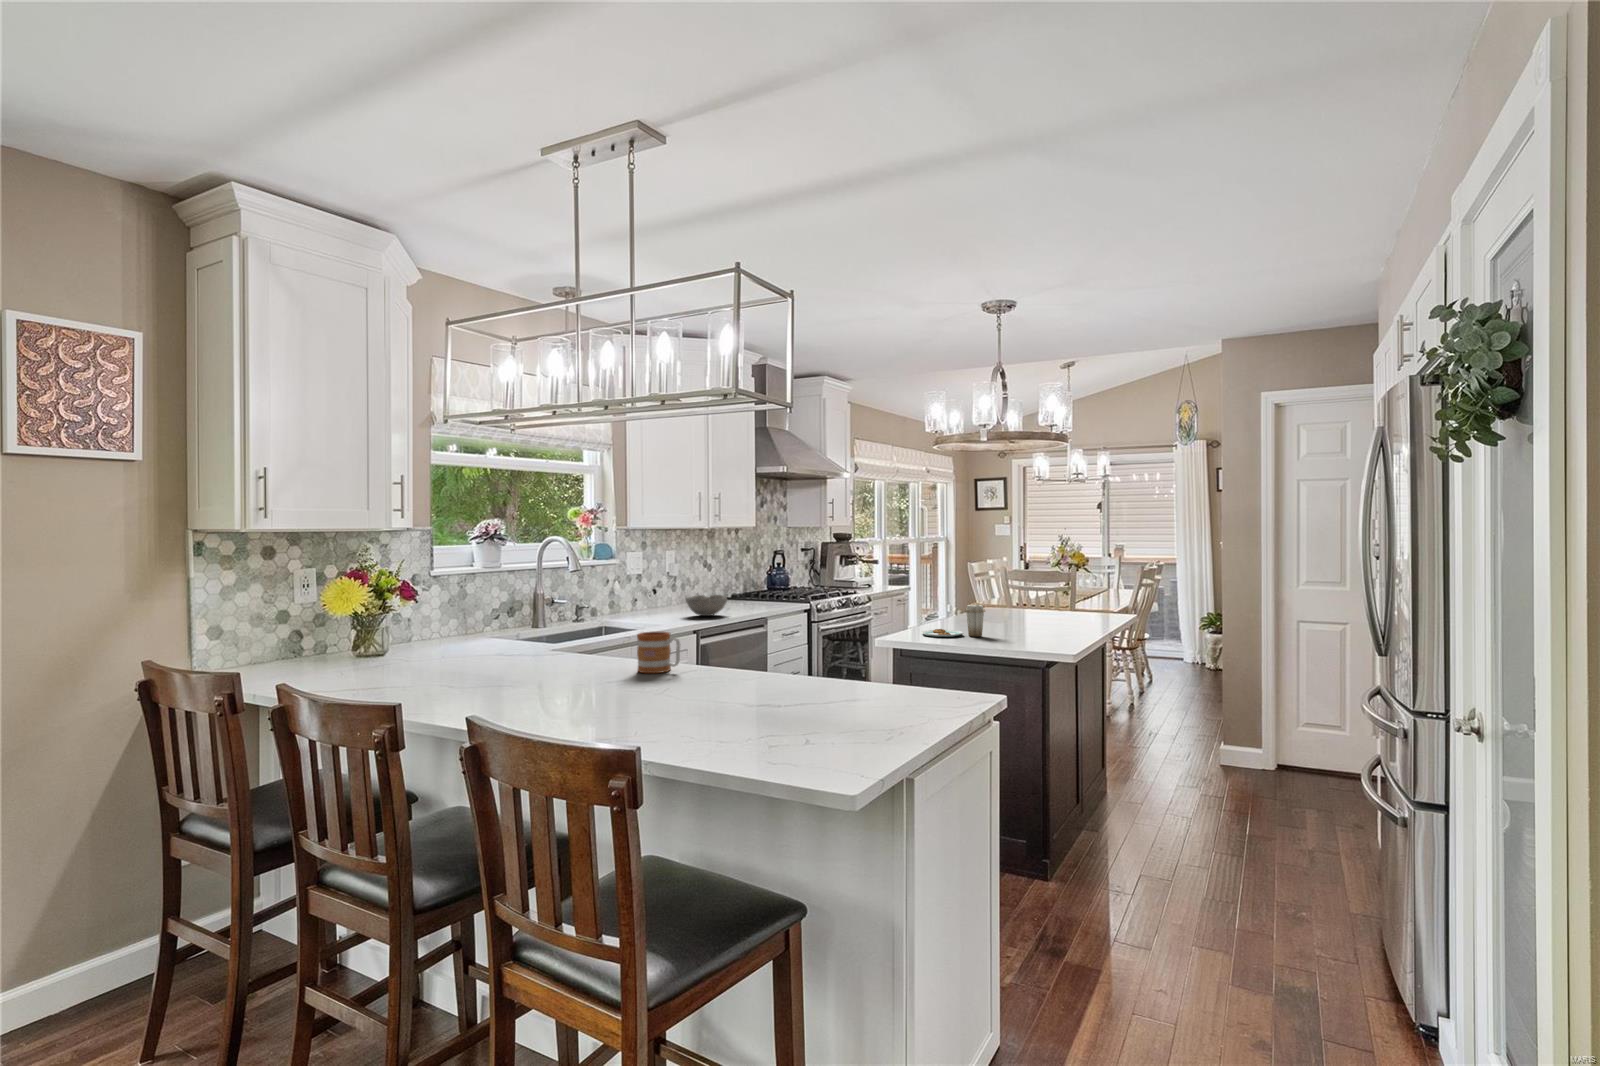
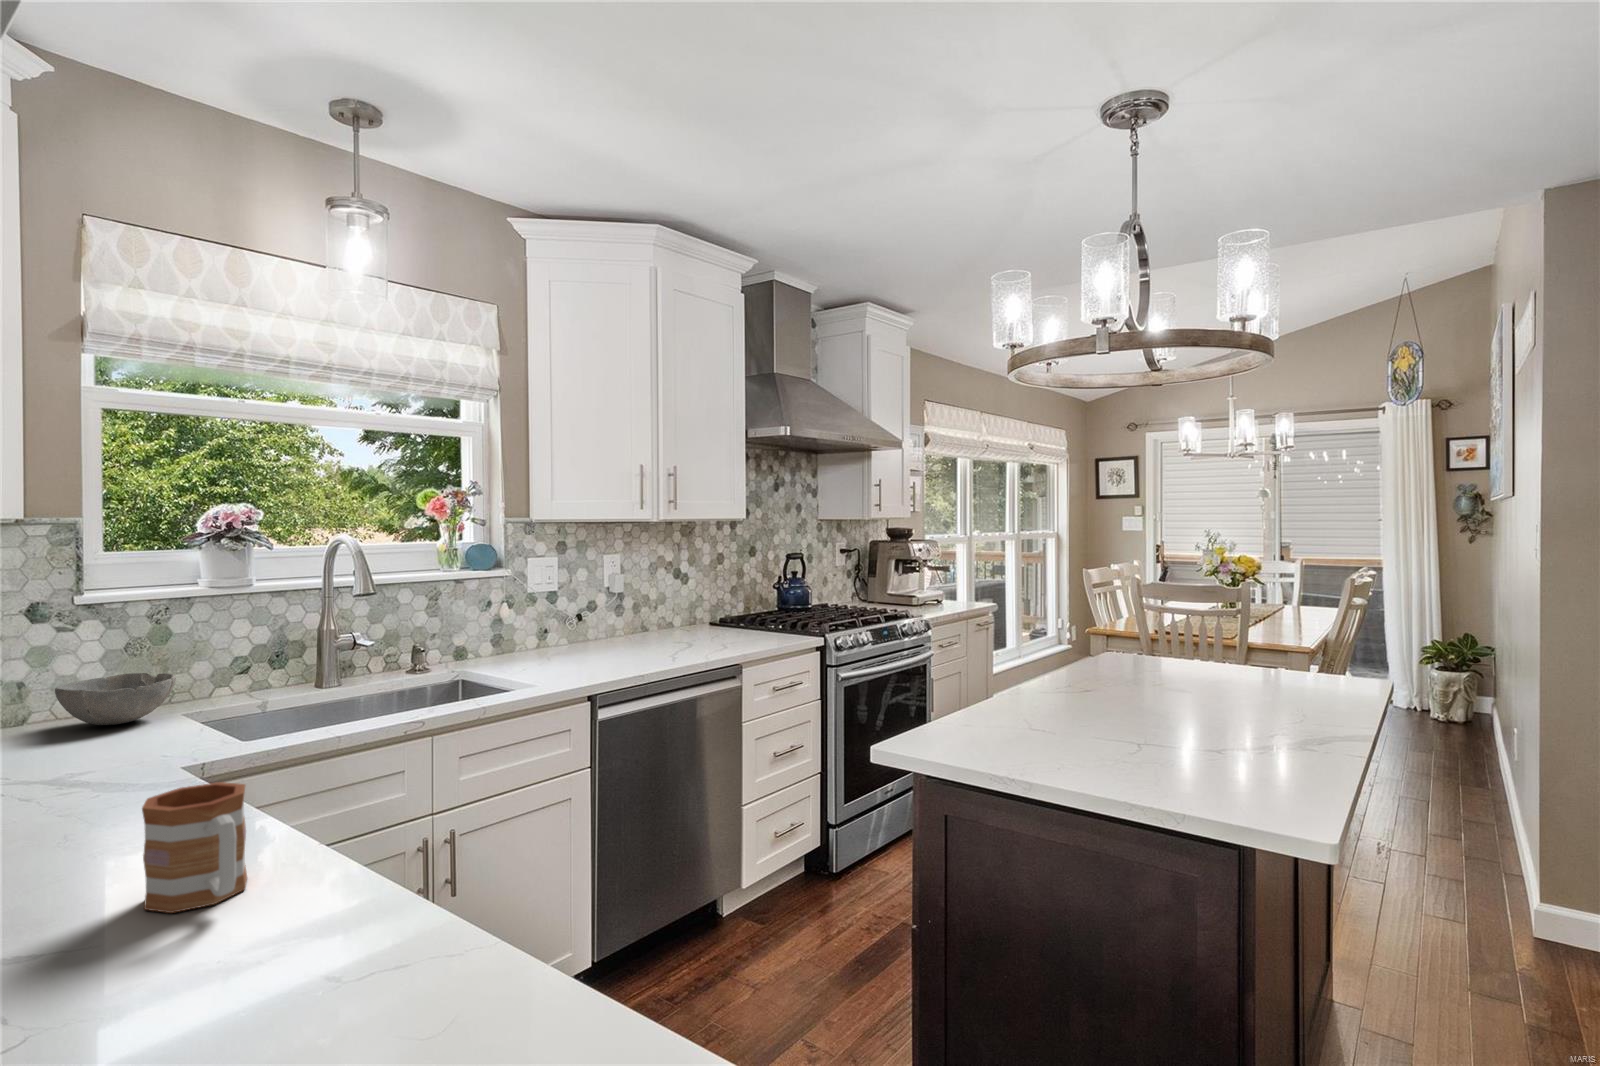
bowl: present [686,595,727,616] -> present [55,673,176,725]
plate: present [922,605,985,637] -> none [977,673,1107,740]

